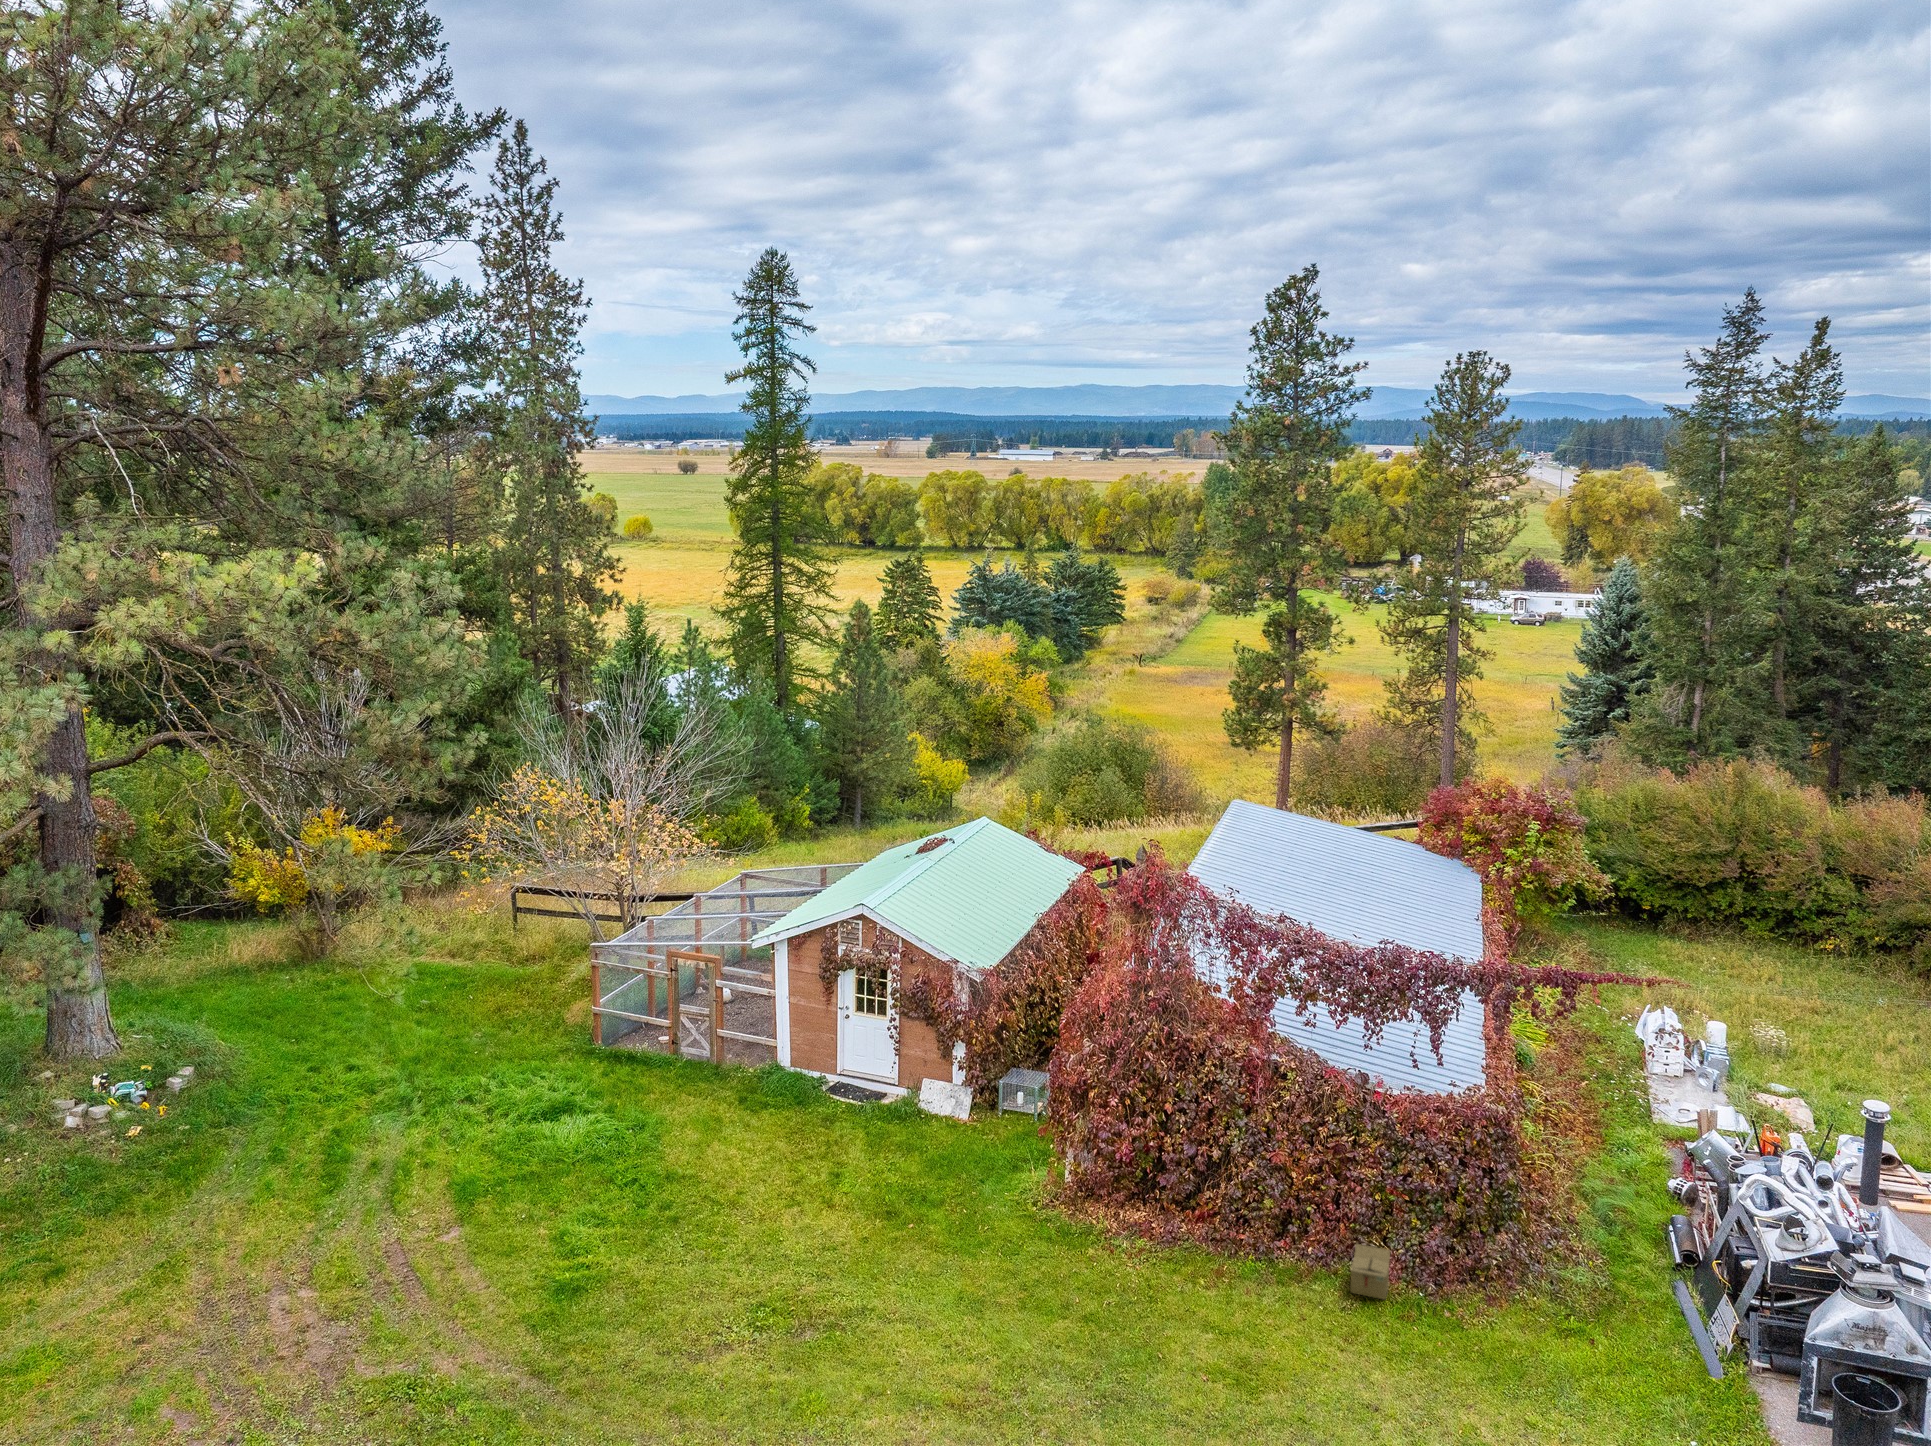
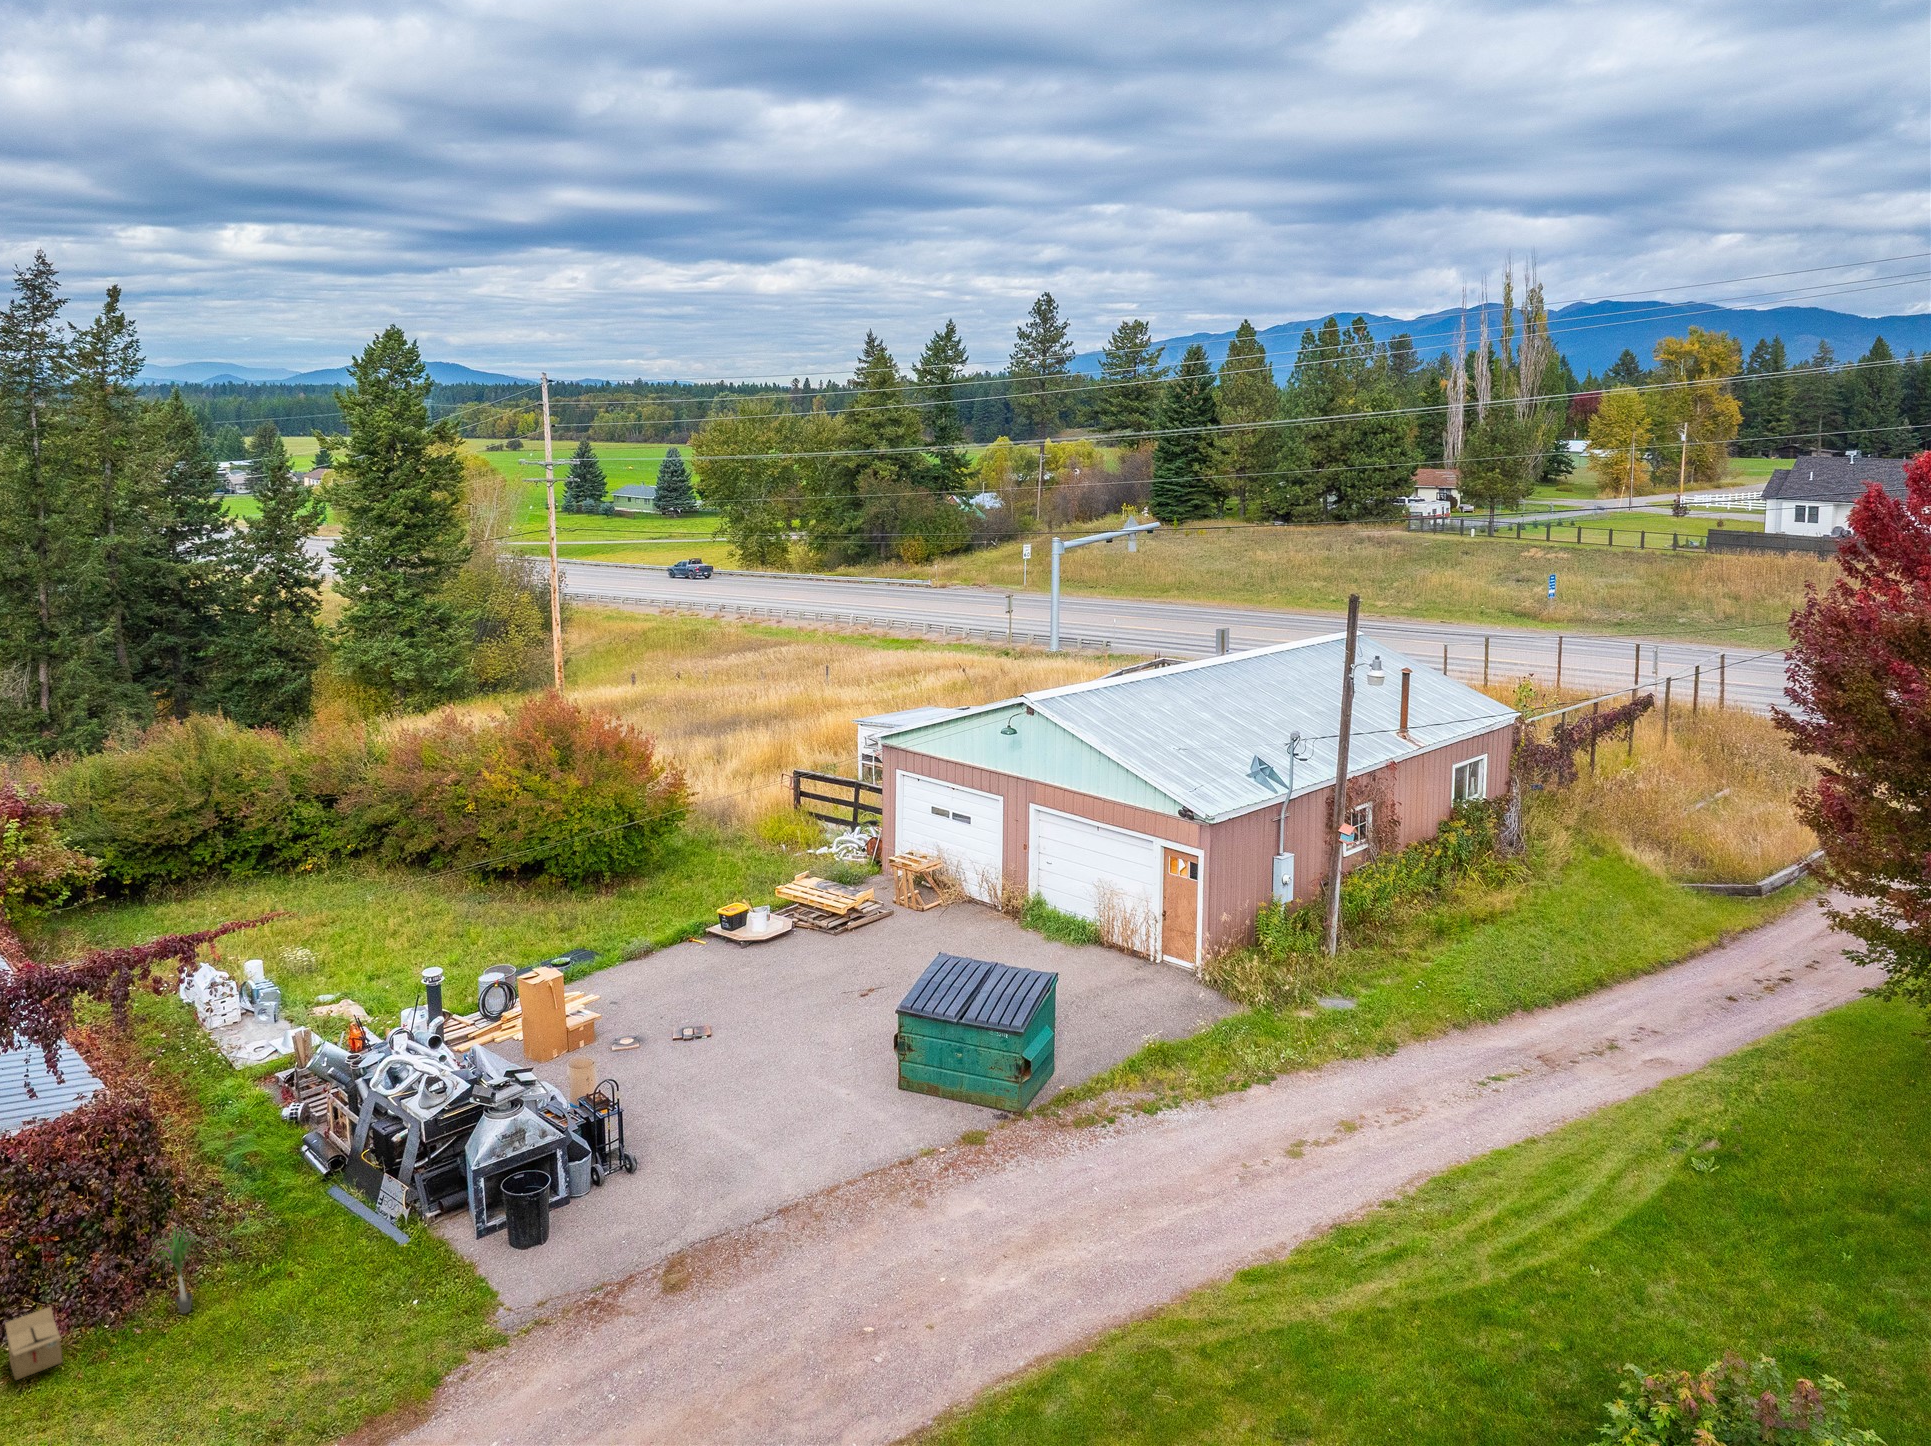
potted plant: none [1462,1229,1523,1320] -> present [158,1230,195,1314]

